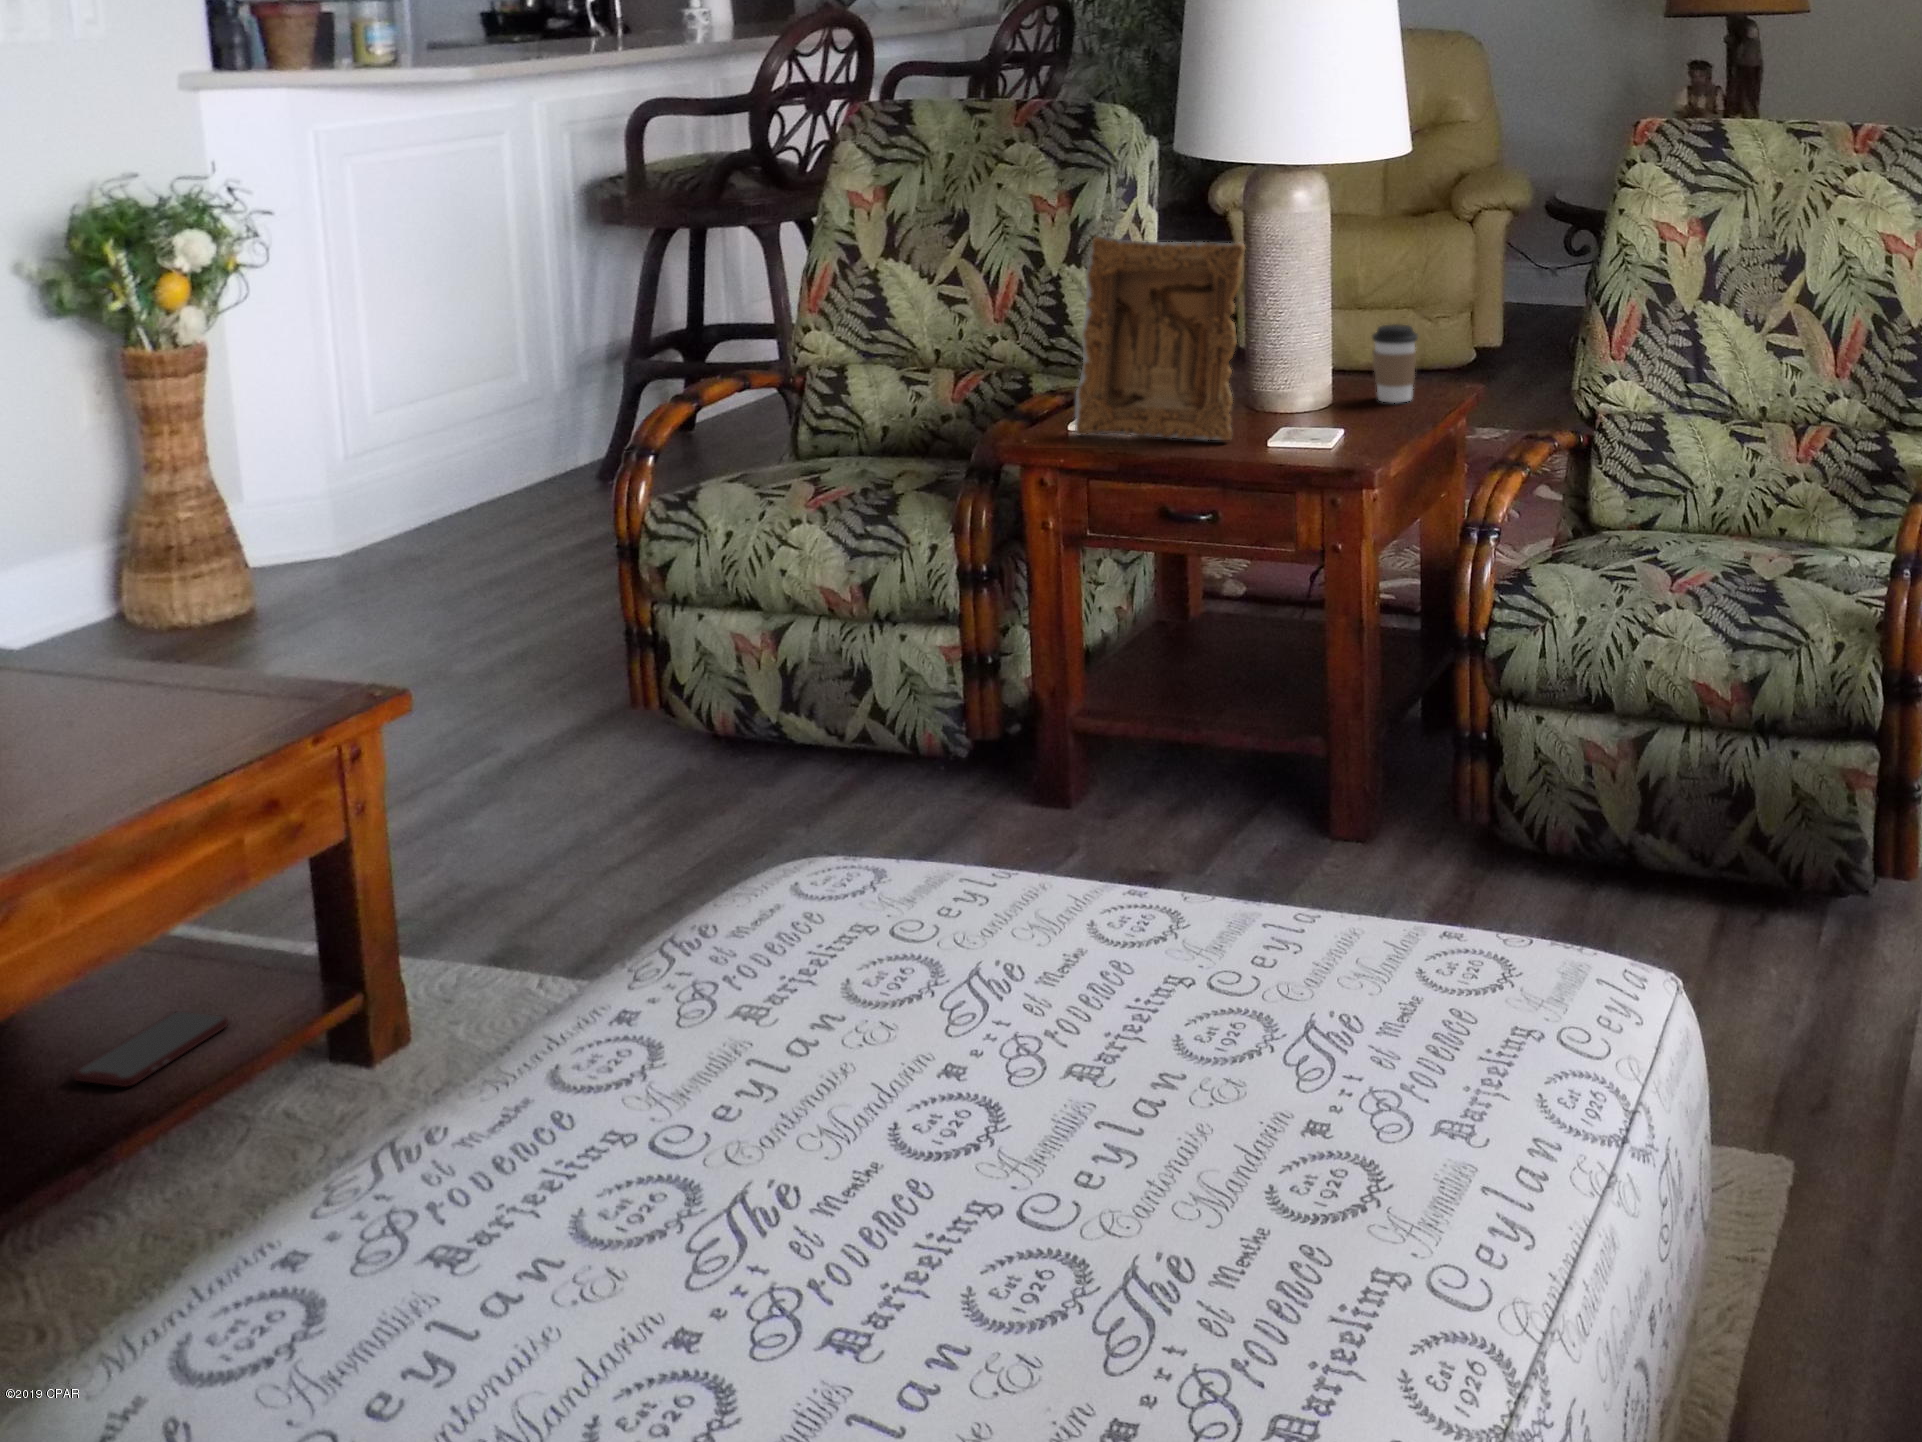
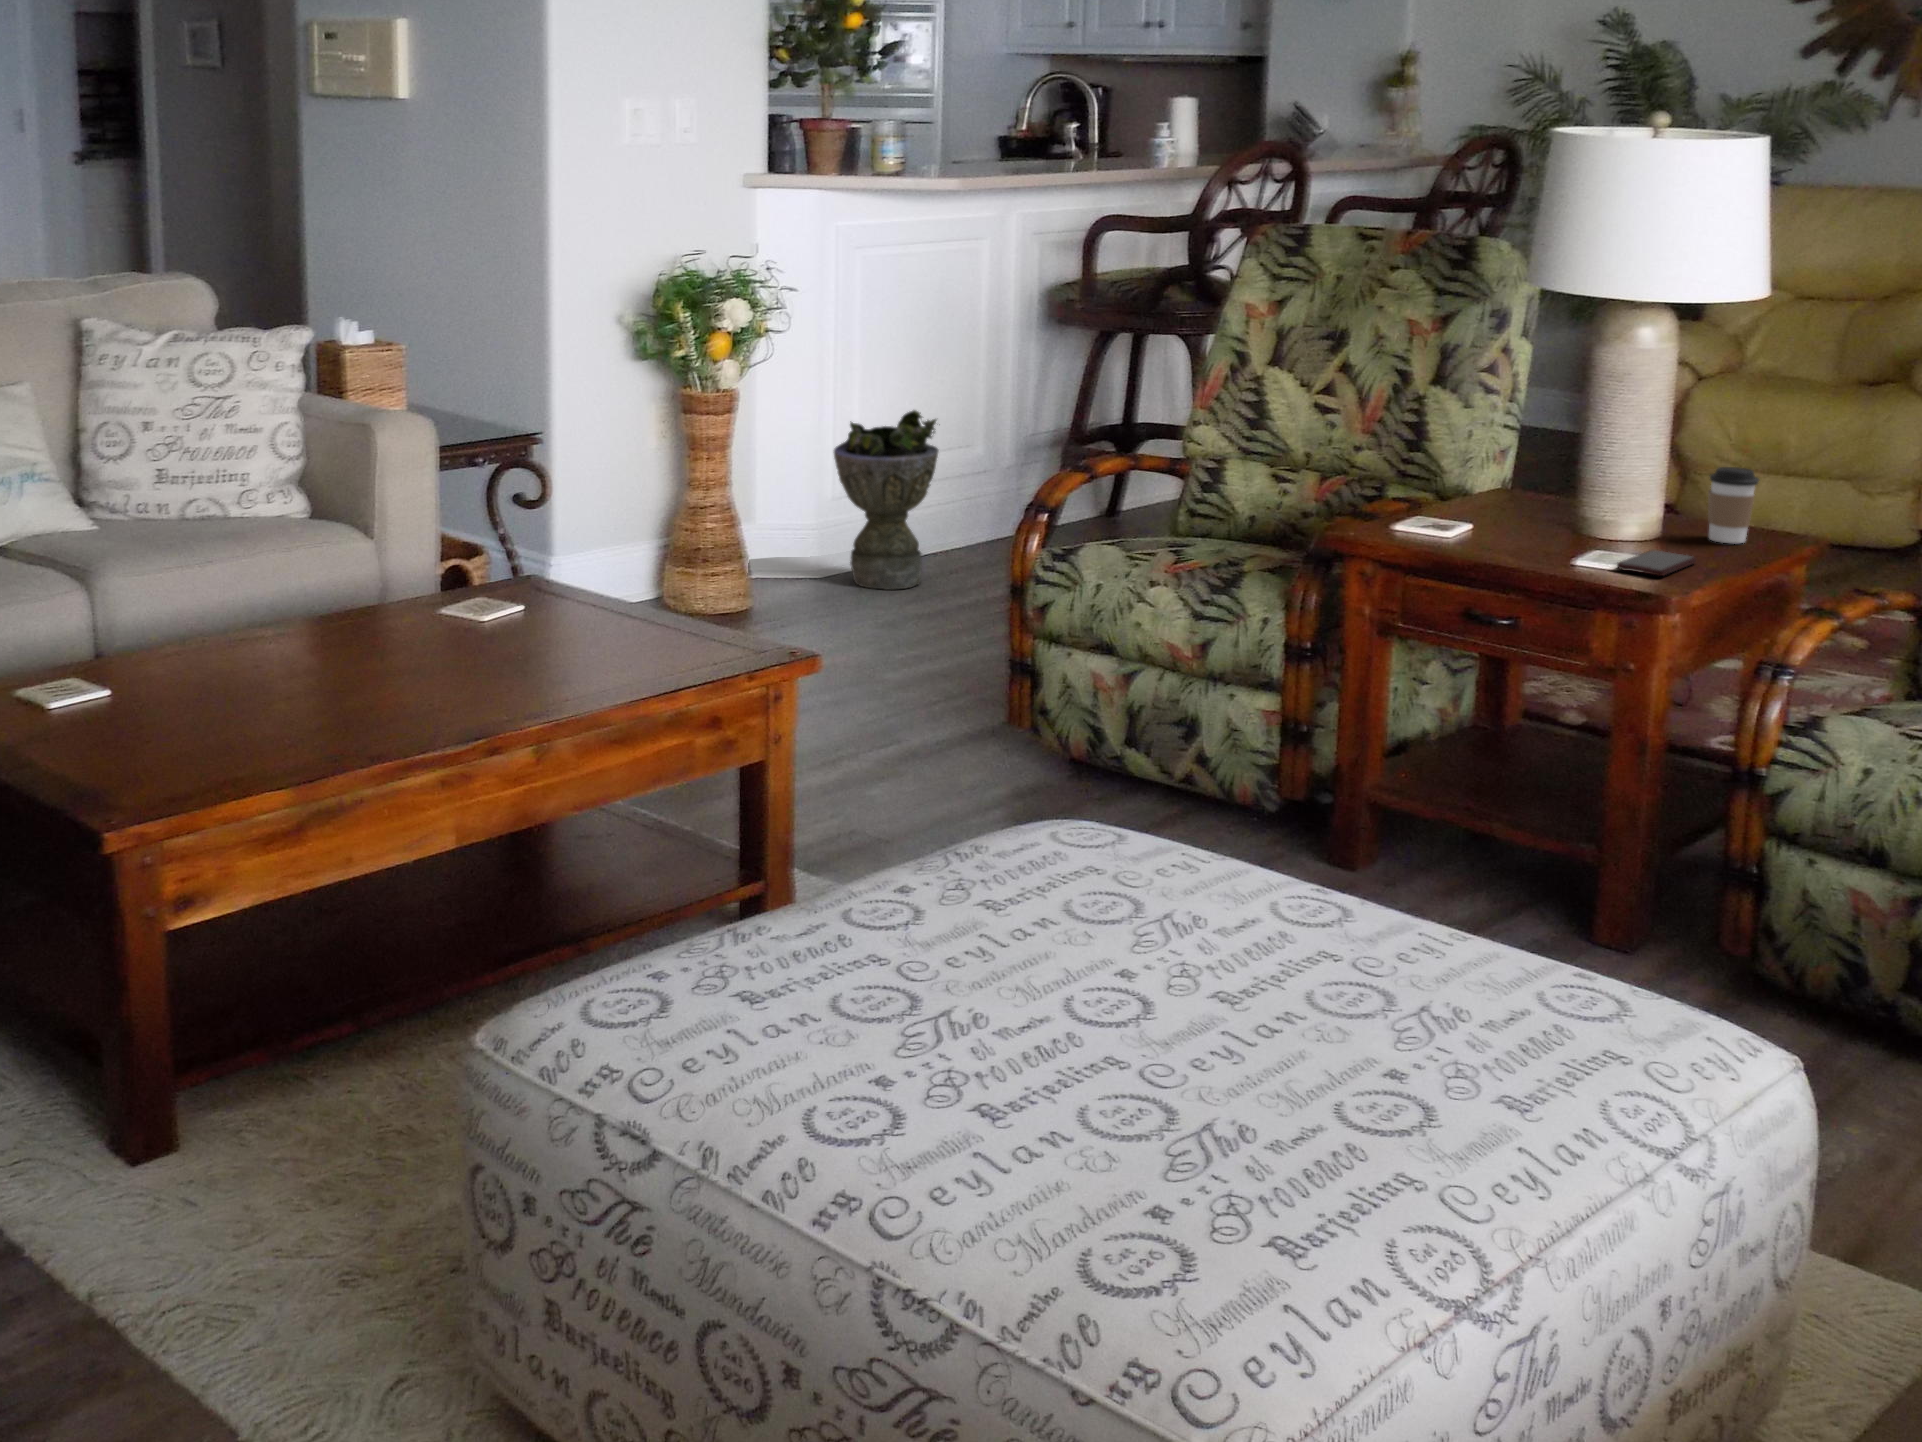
picture frame: present [1075,236,1245,440] -> none [1397,356,1581,554]
planter: none [323,341,466,567] -> present [834,410,938,590]
smartphone: present [74,1012,228,1087] -> present [1617,550,1696,576]

